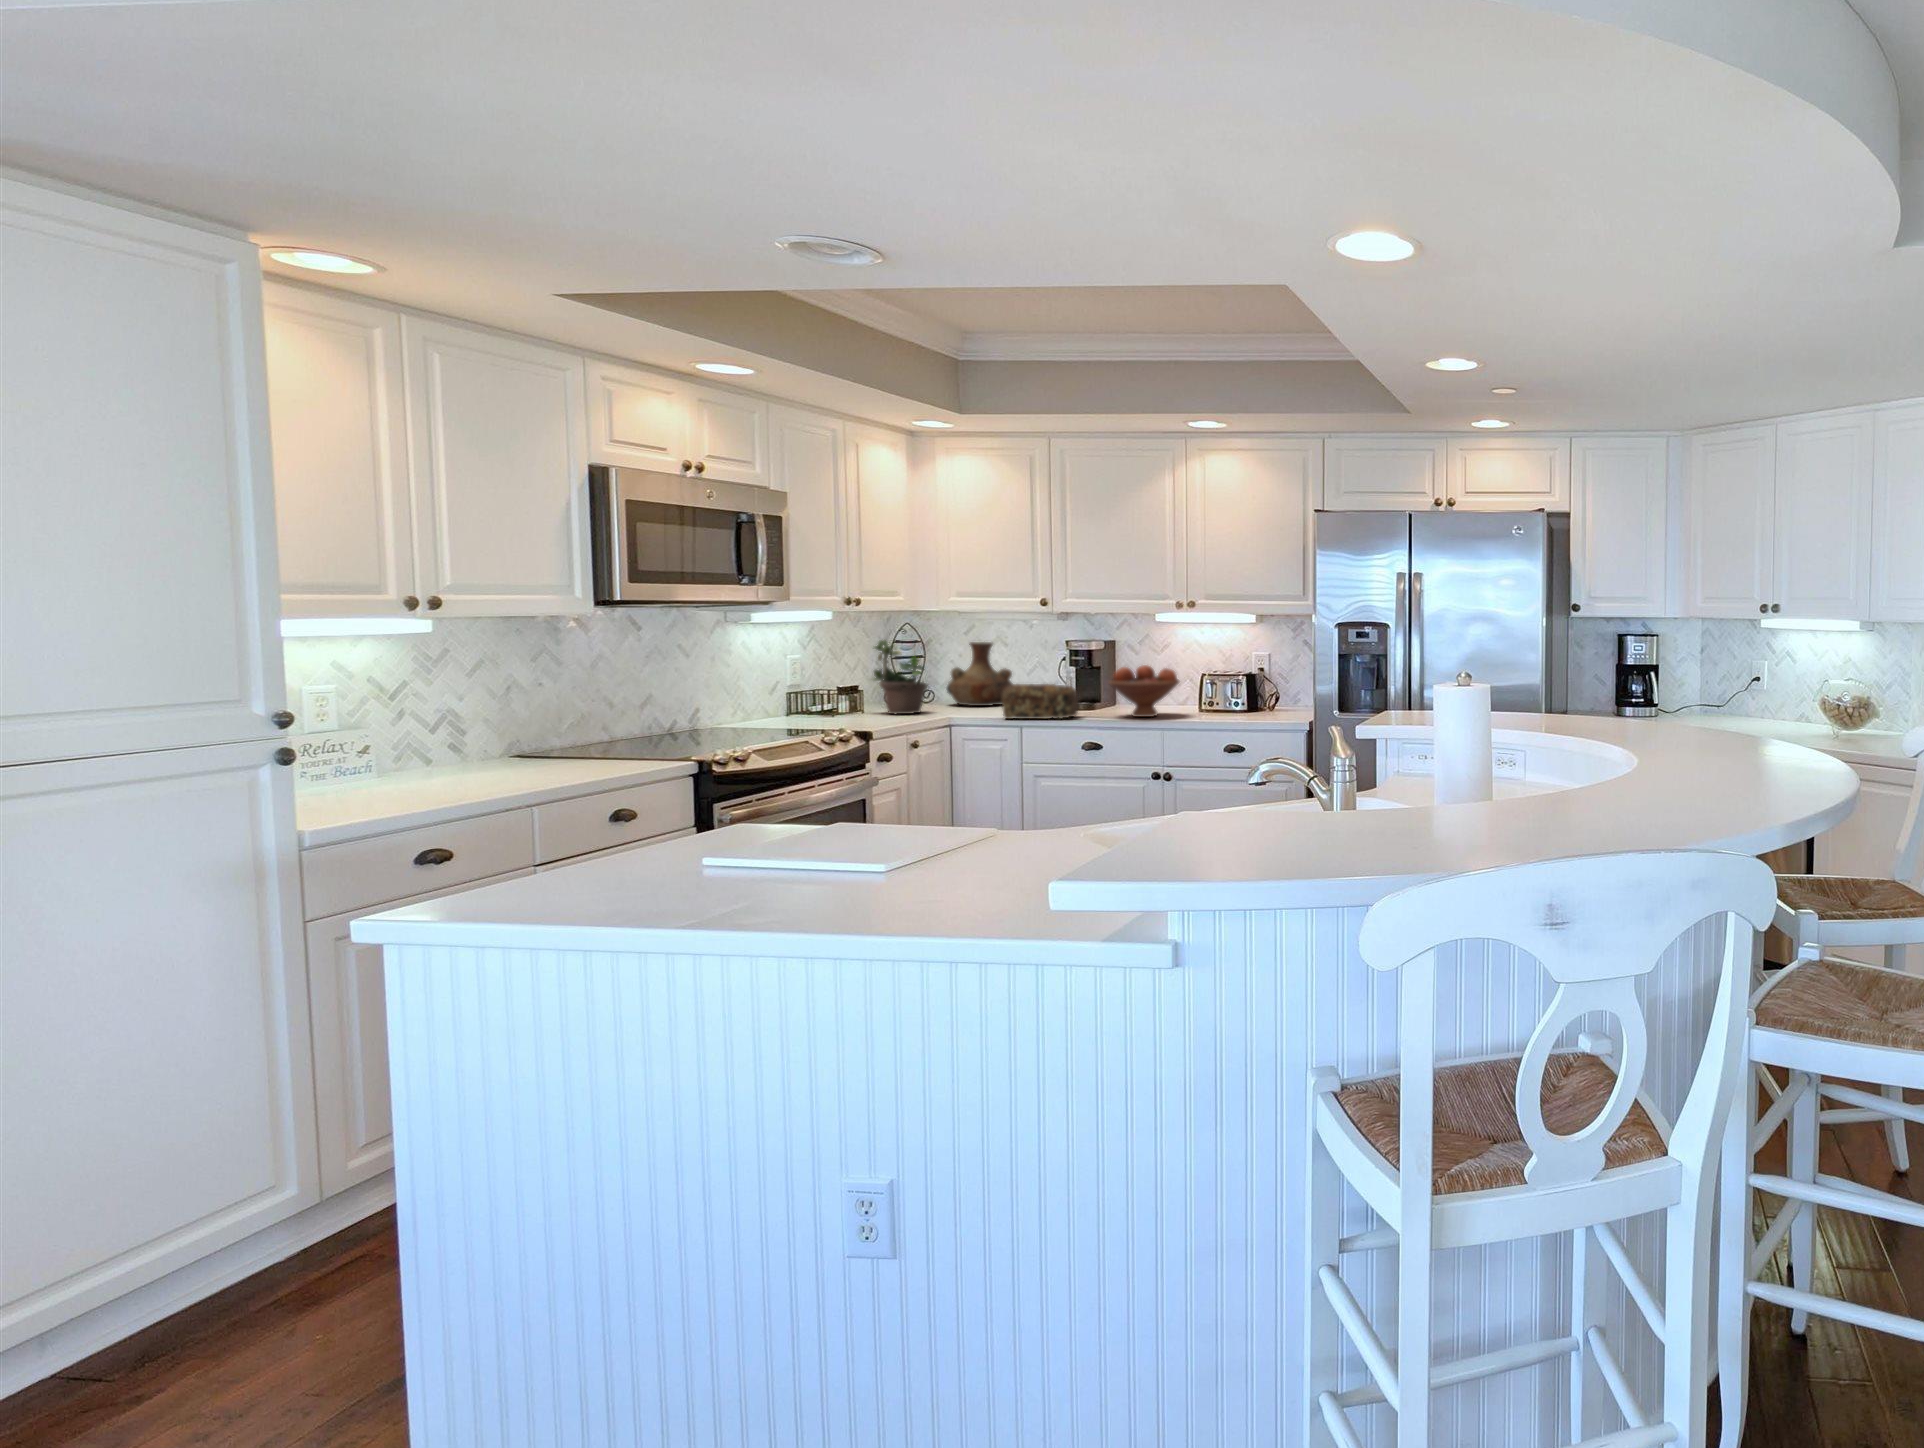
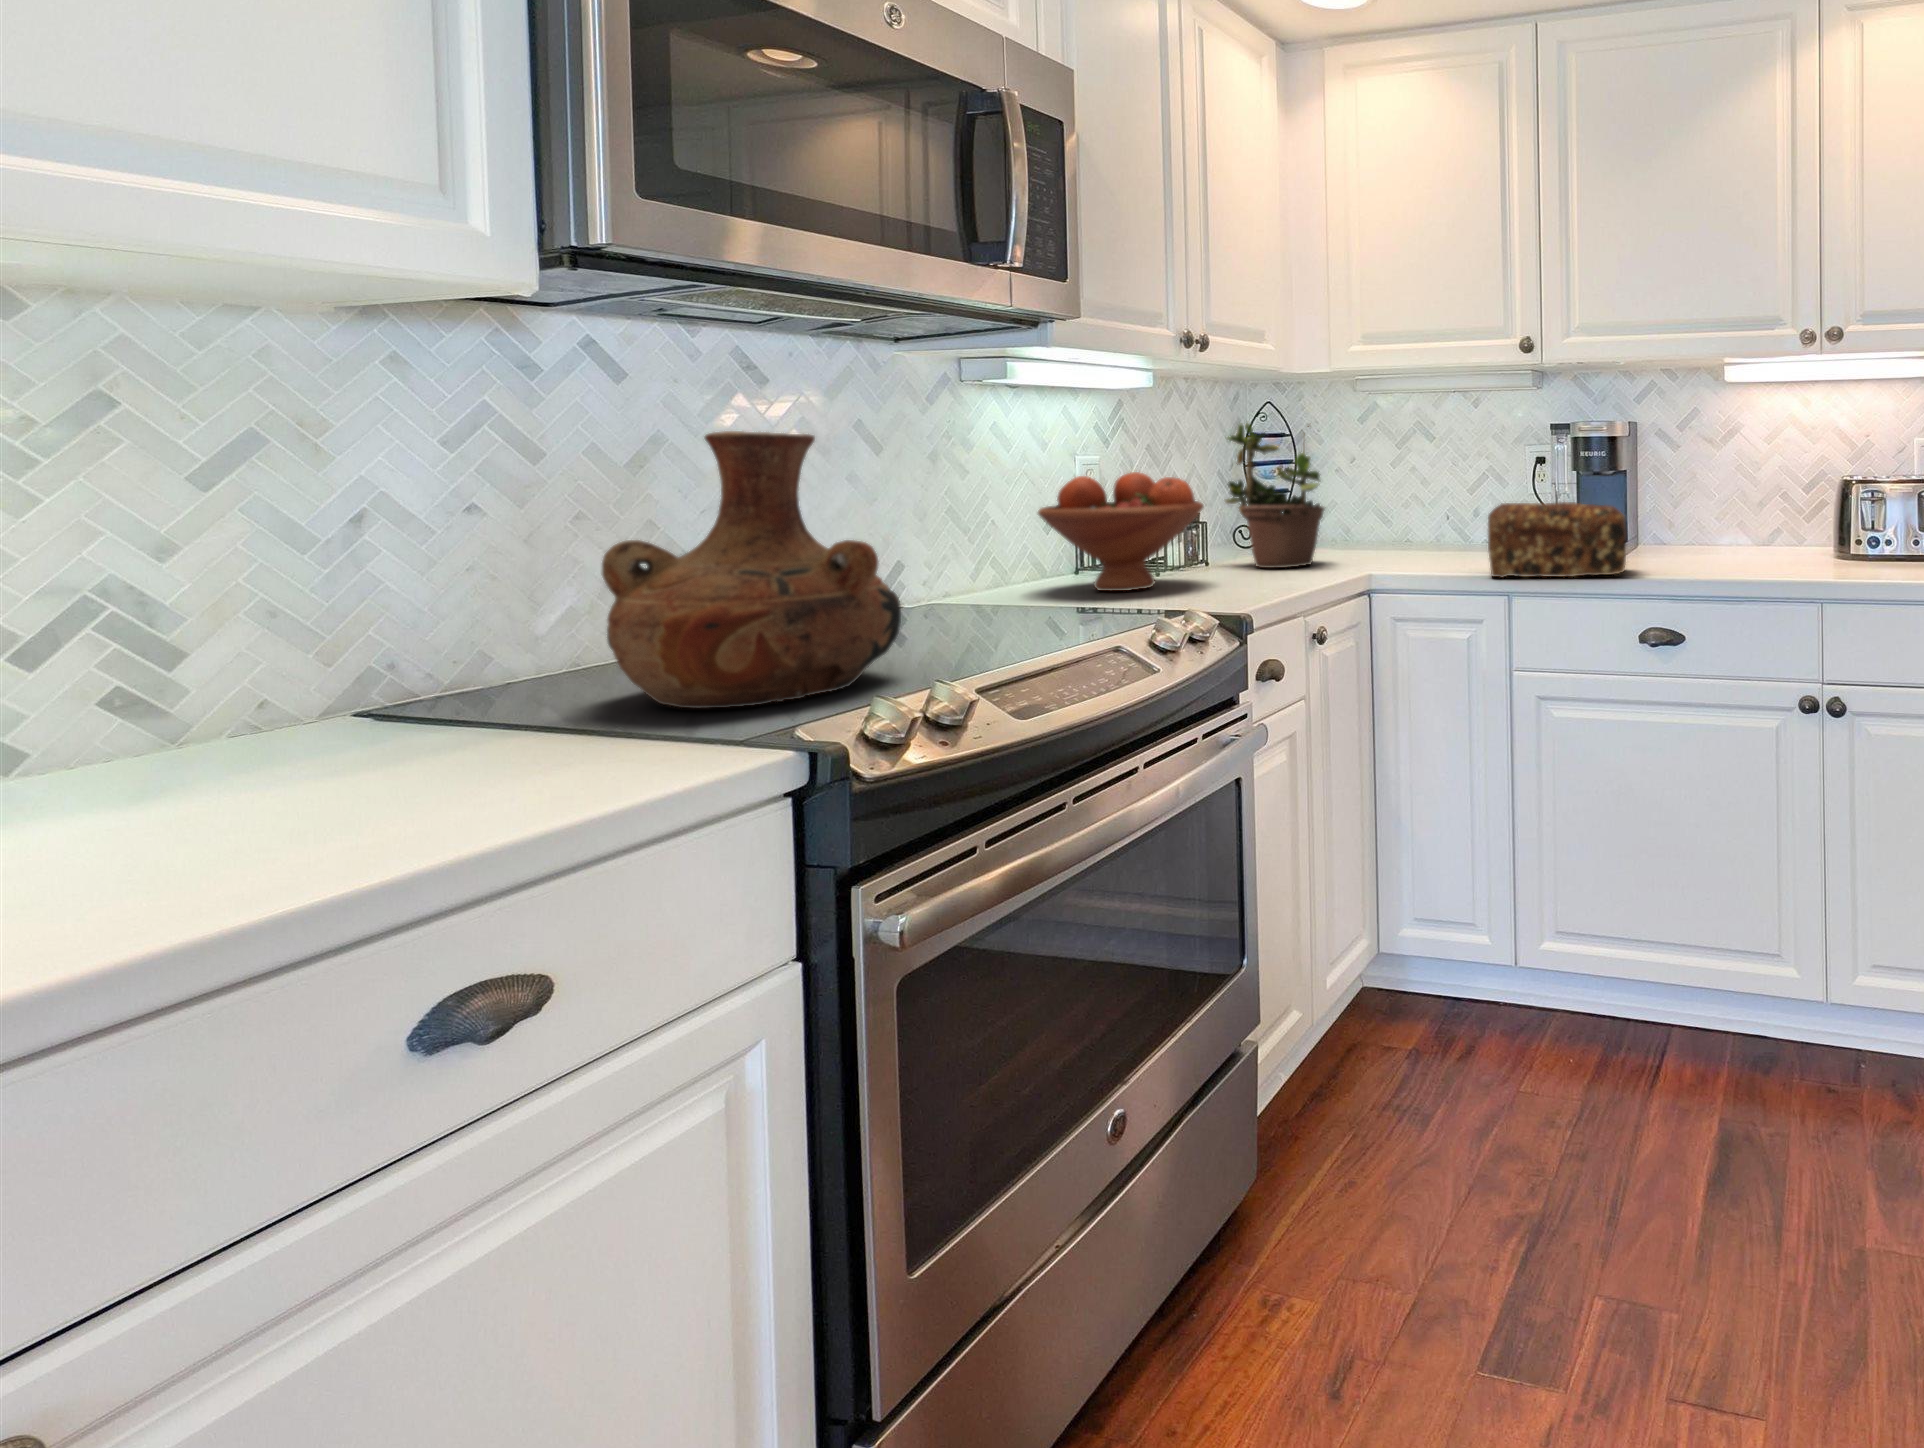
vase: present [947,642,1012,706] -> present [602,431,901,708]
fruit bowl: present [1109,665,1179,717] -> present [1038,472,1204,591]

